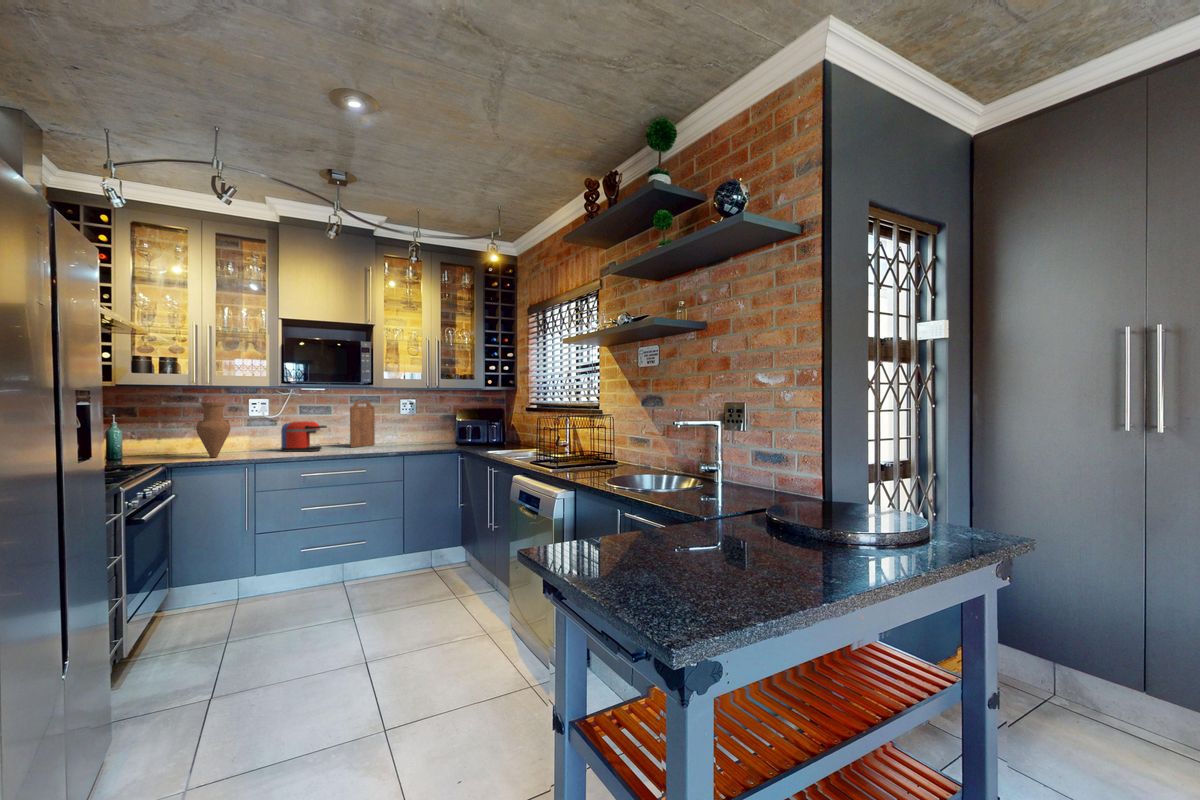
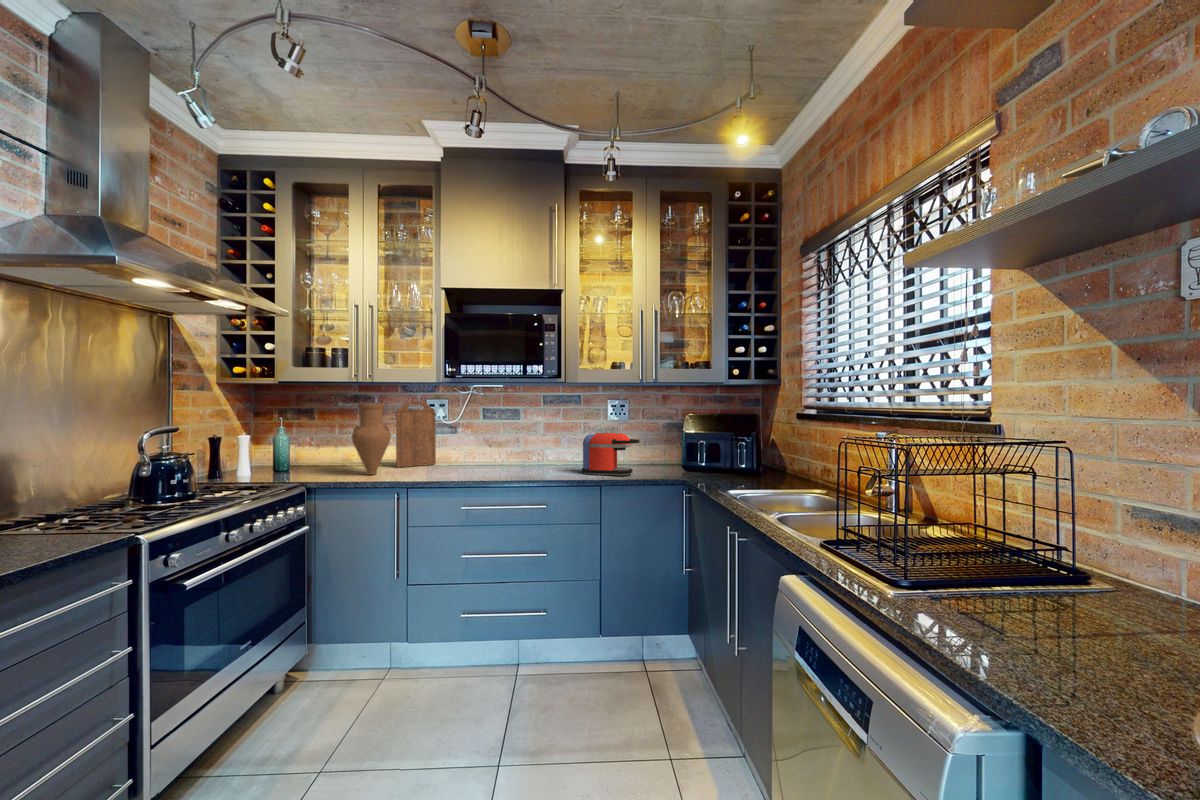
cutting board: present [350,401,375,447] -> present [396,401,436,467]
coffee maker: present [280,421,327,452] -> present [582,433,639,475]

